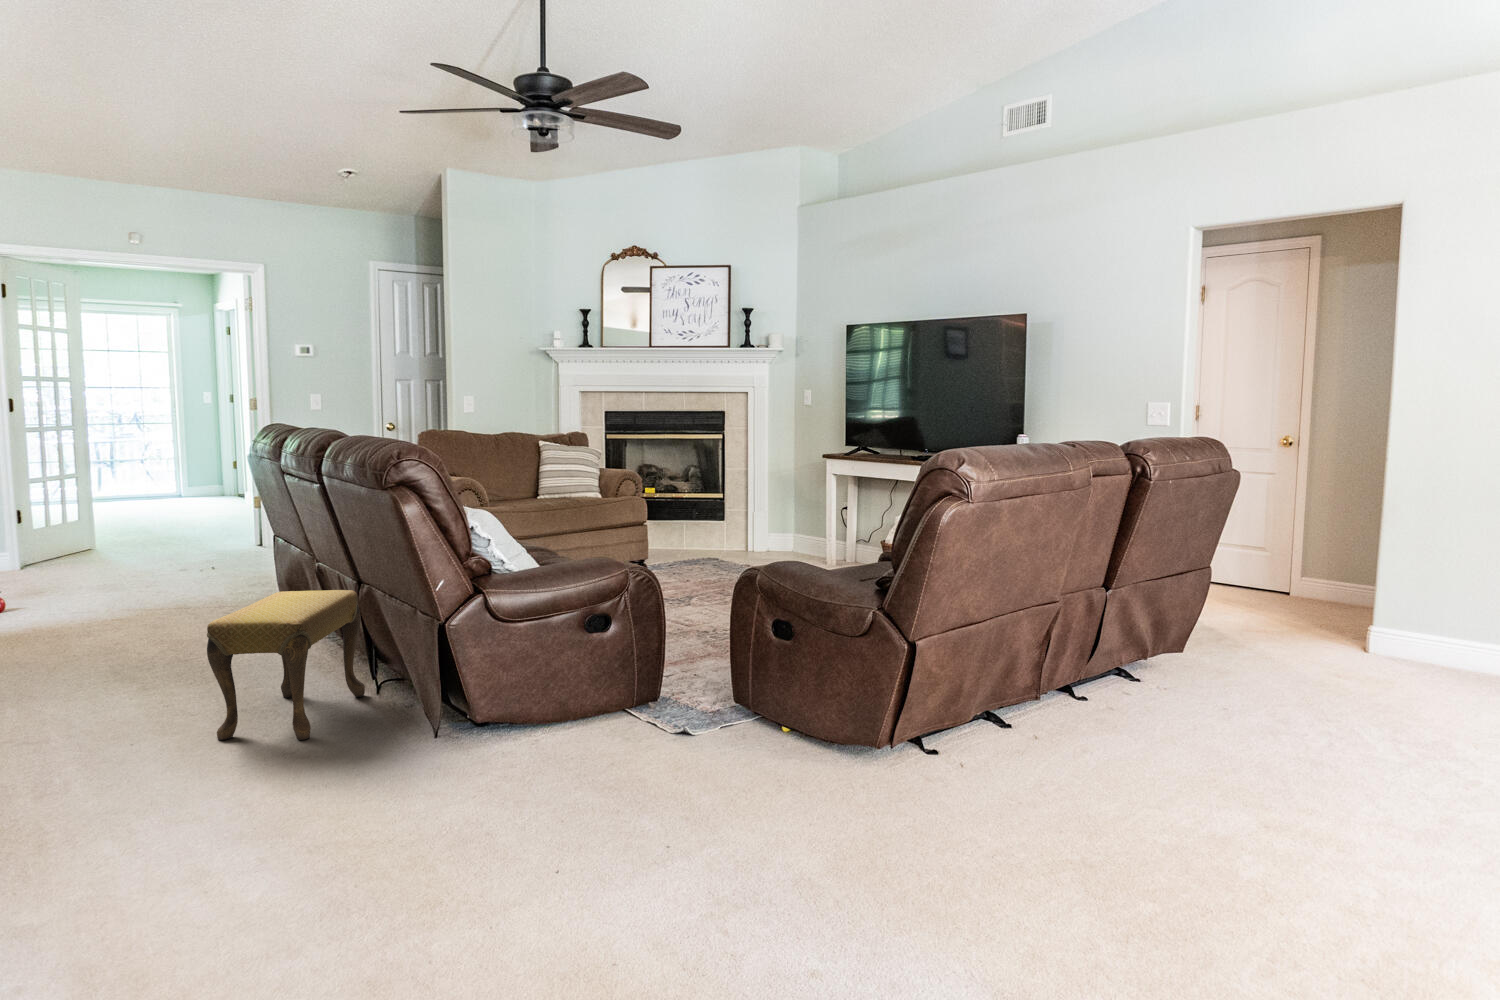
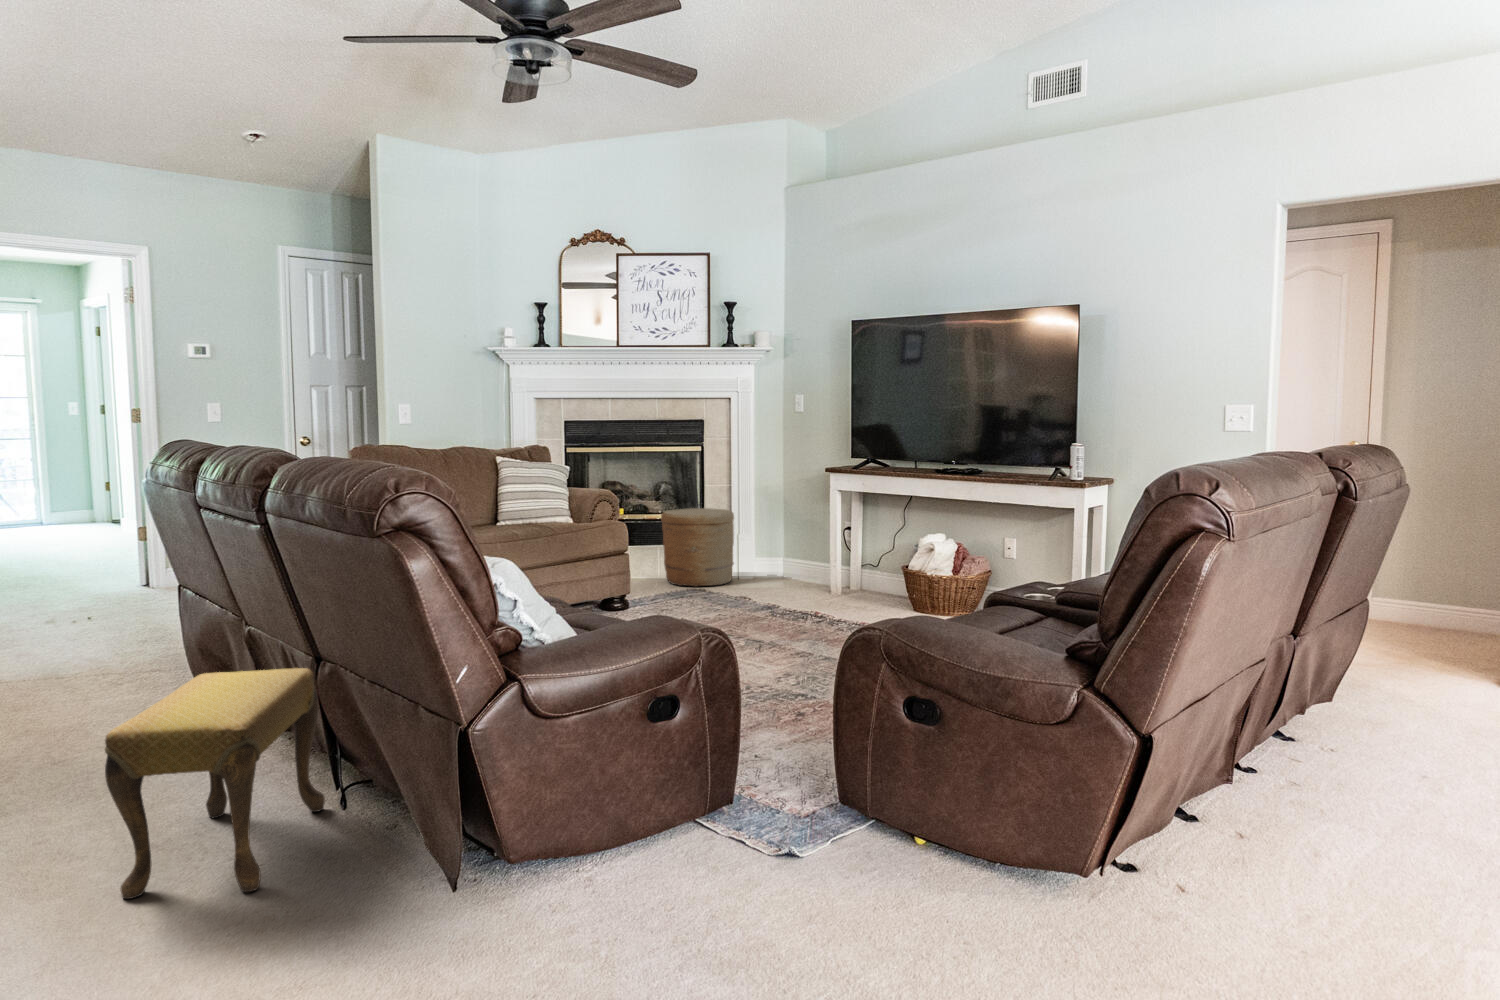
woven basket: none [683,489,746,556] -> present [661,508,734,587]

